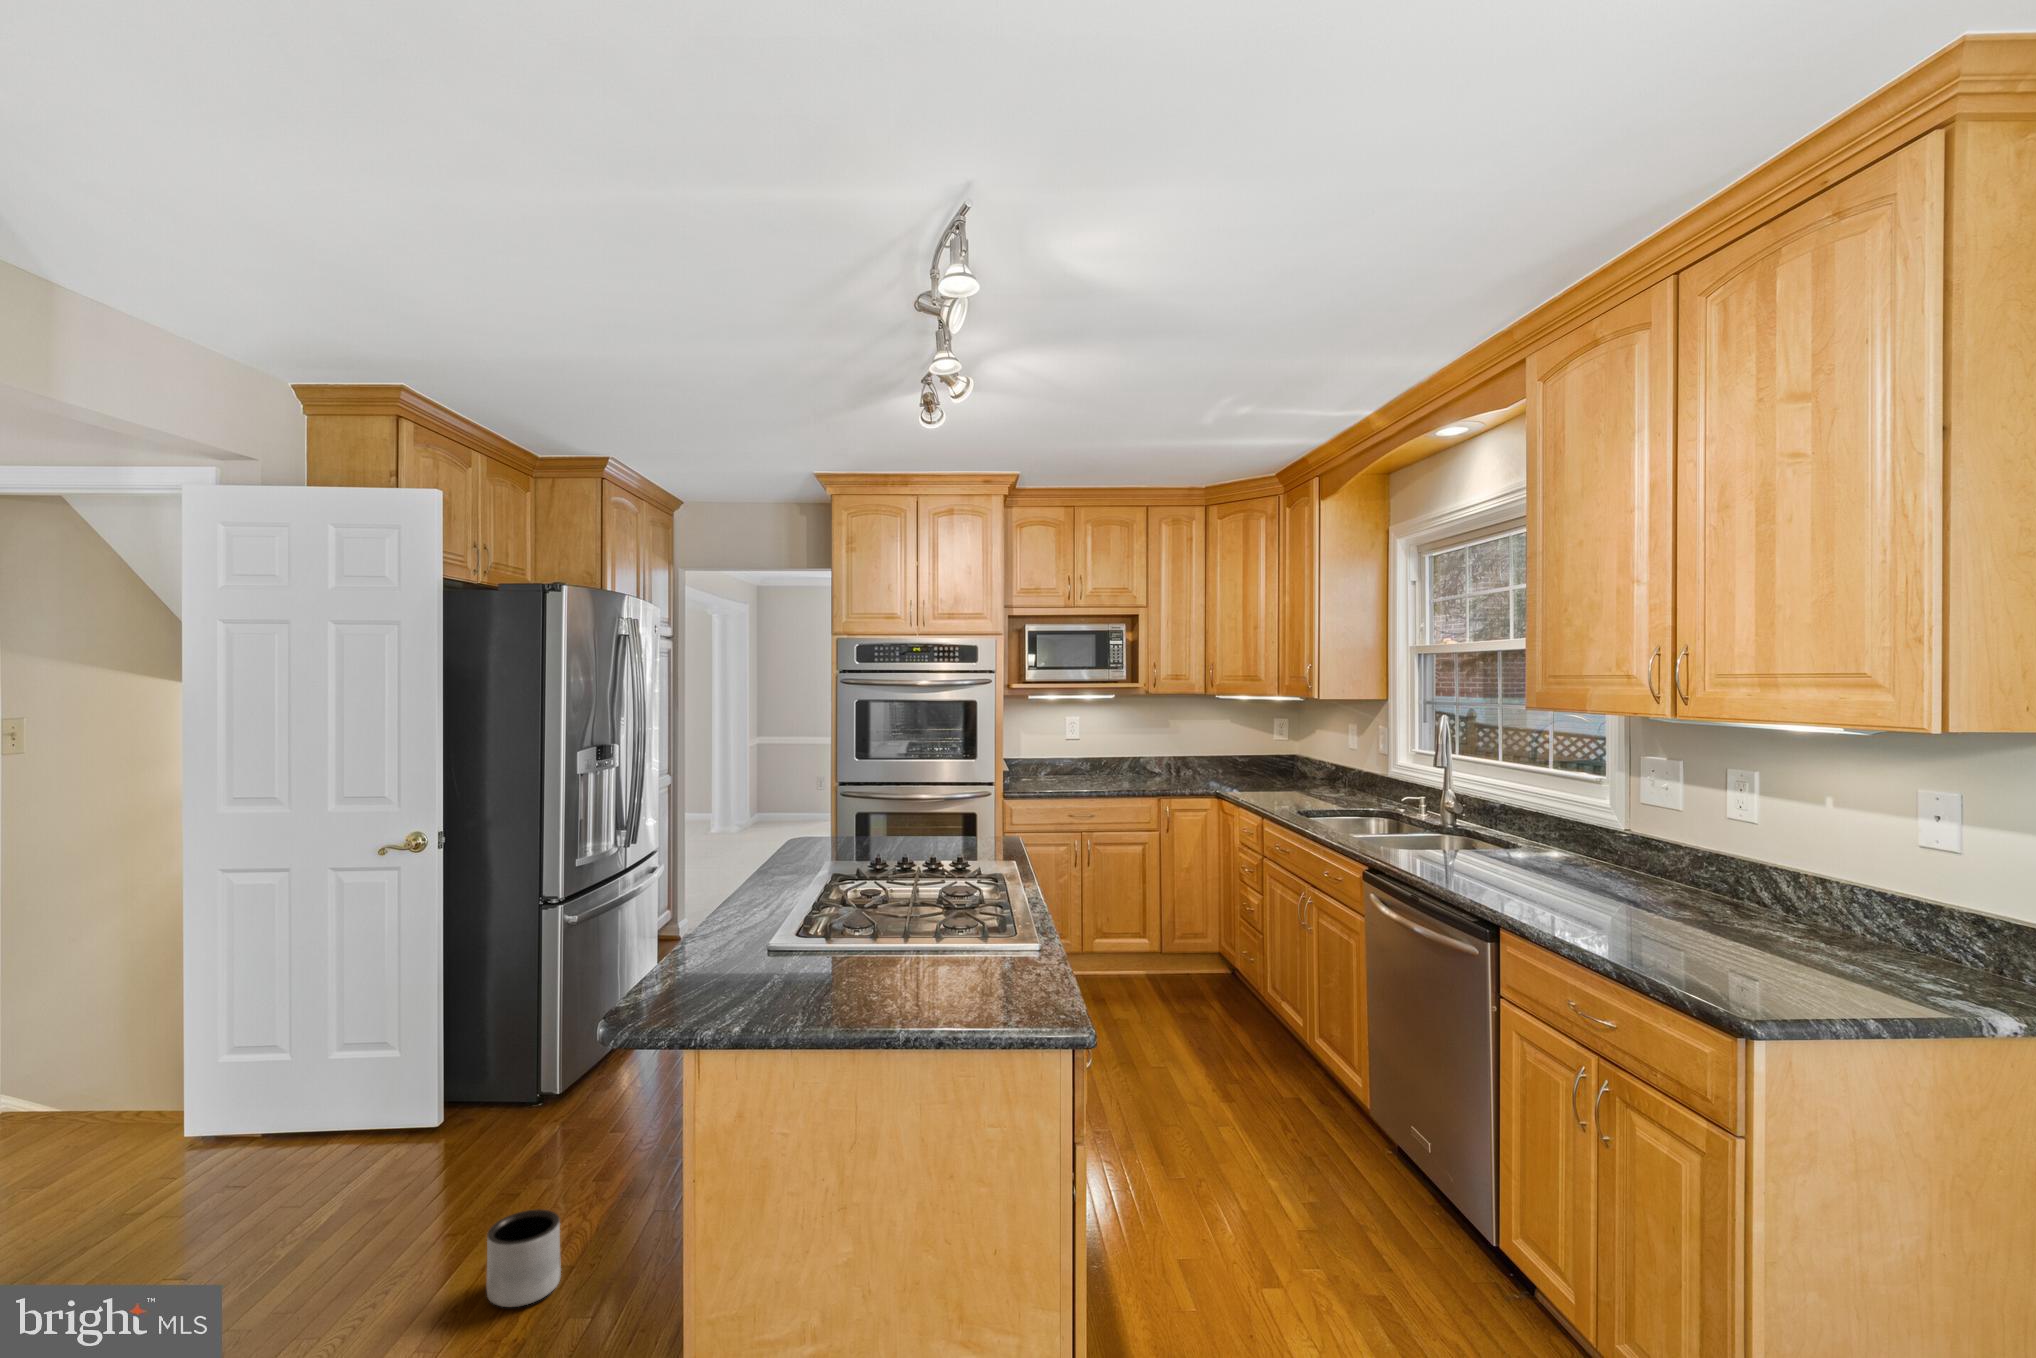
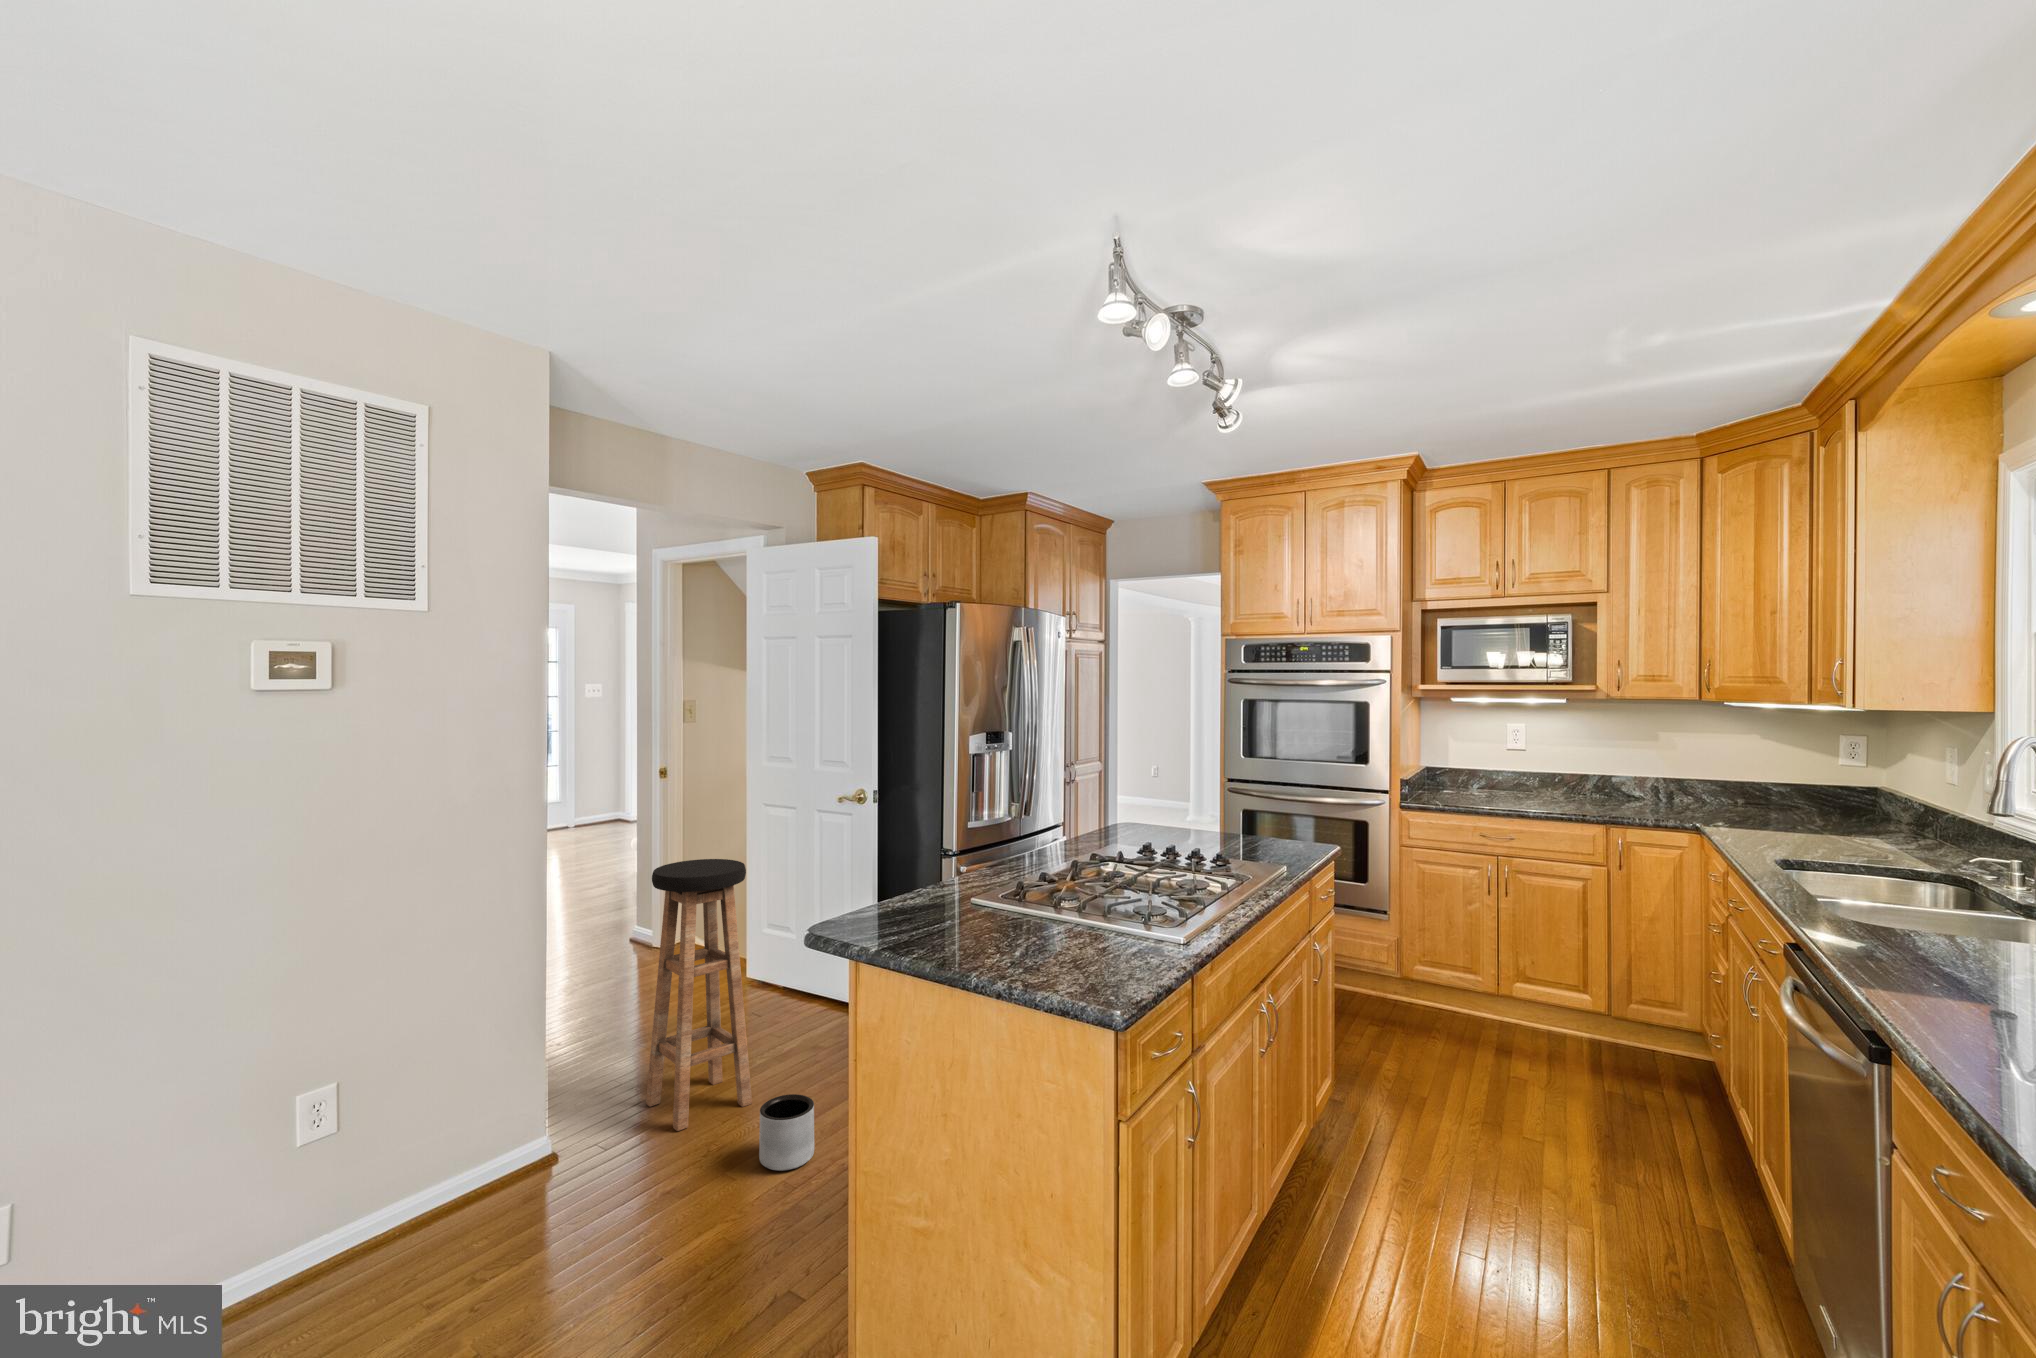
bar stool: none [222,941,402,1323] -> present [646,859,752,1131]

